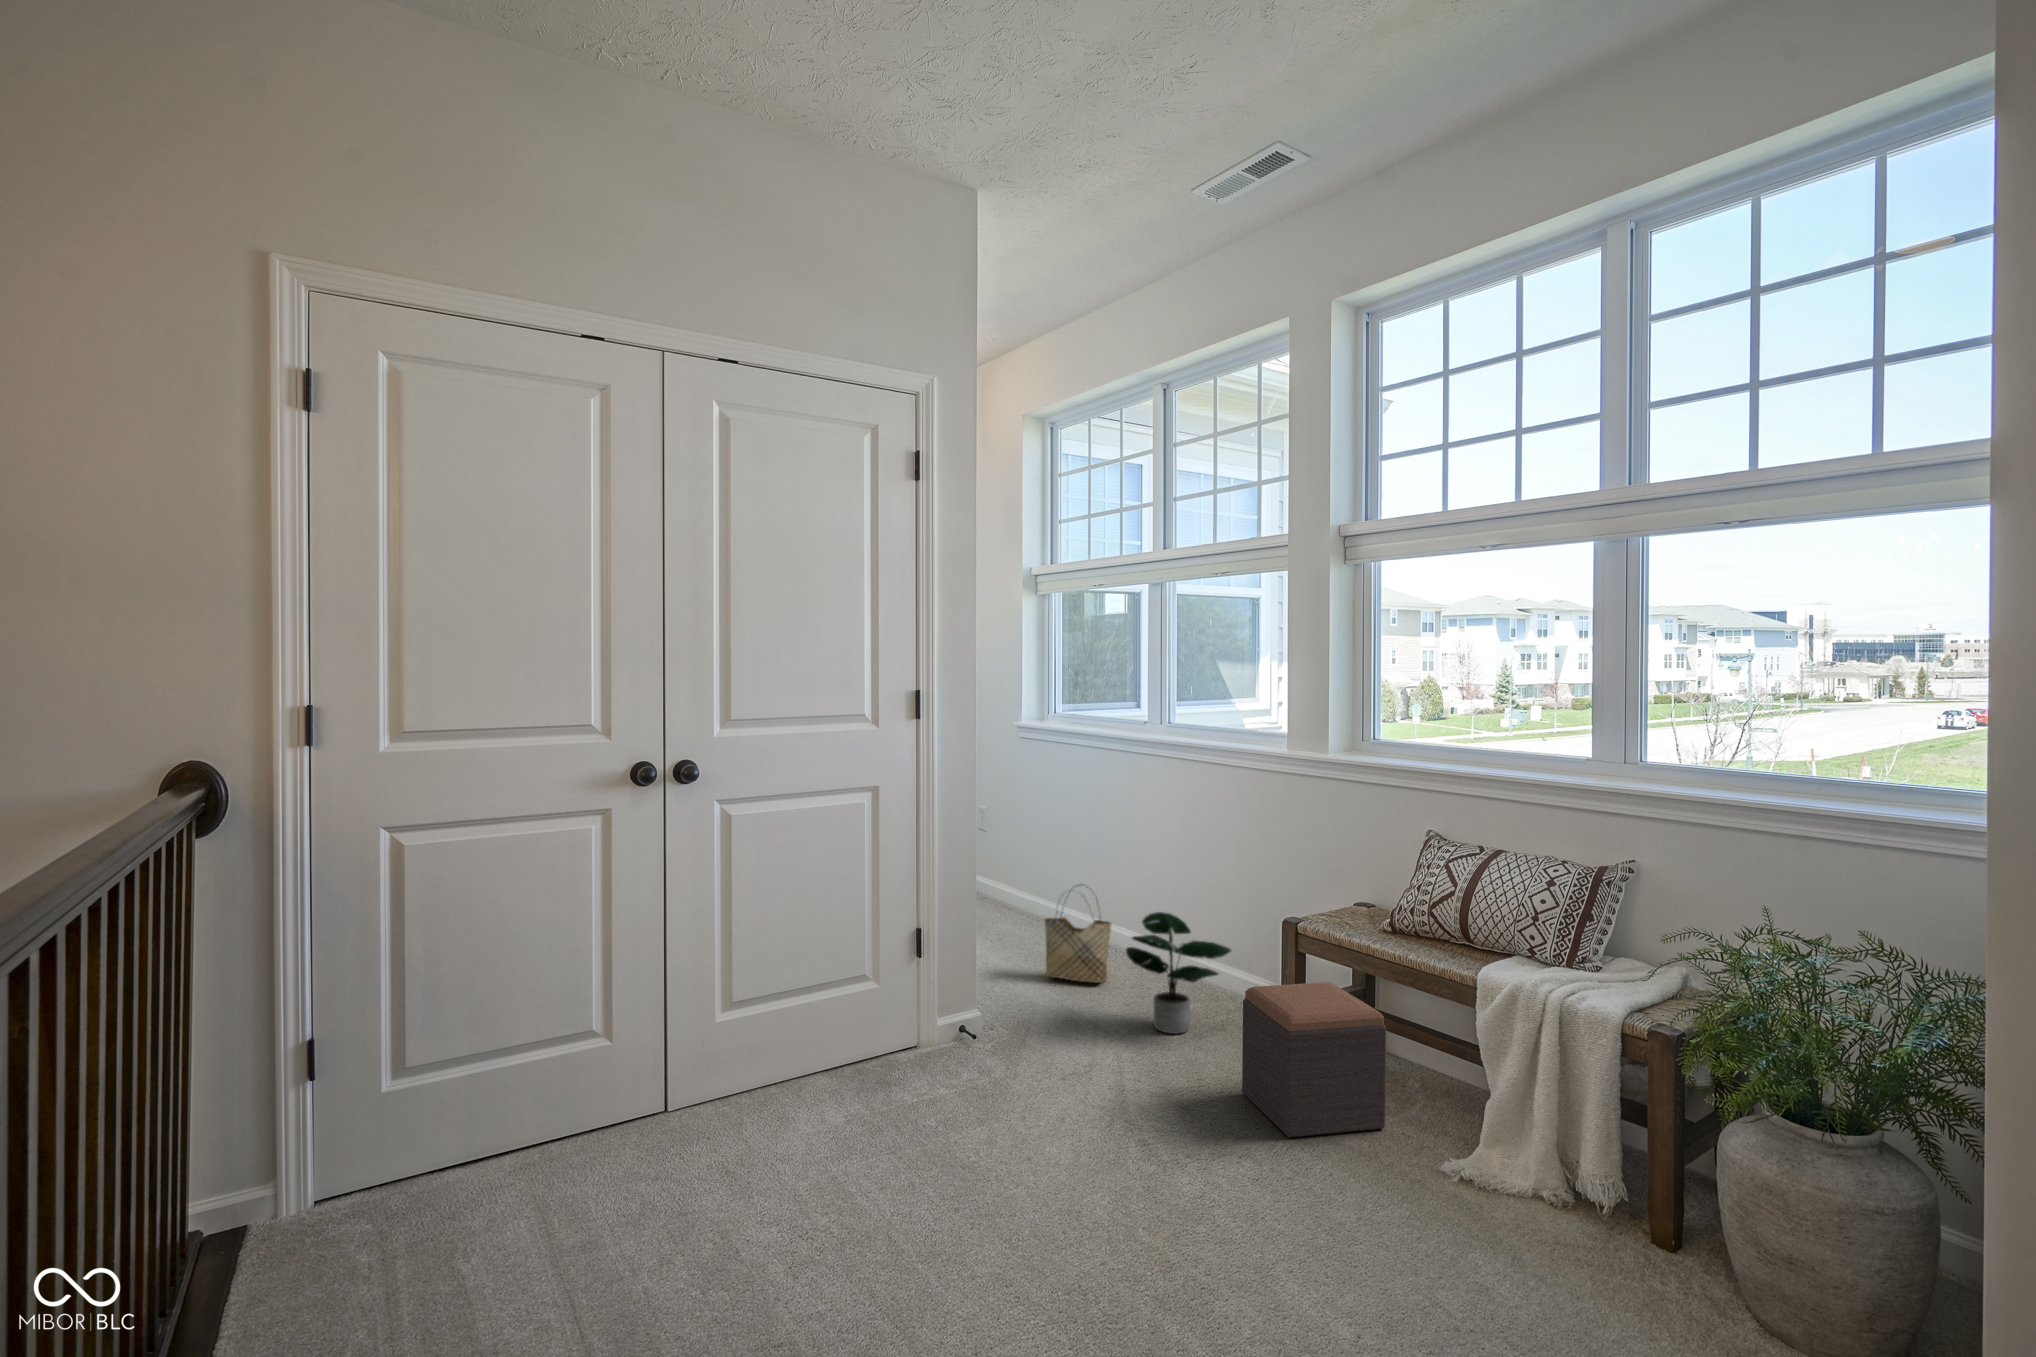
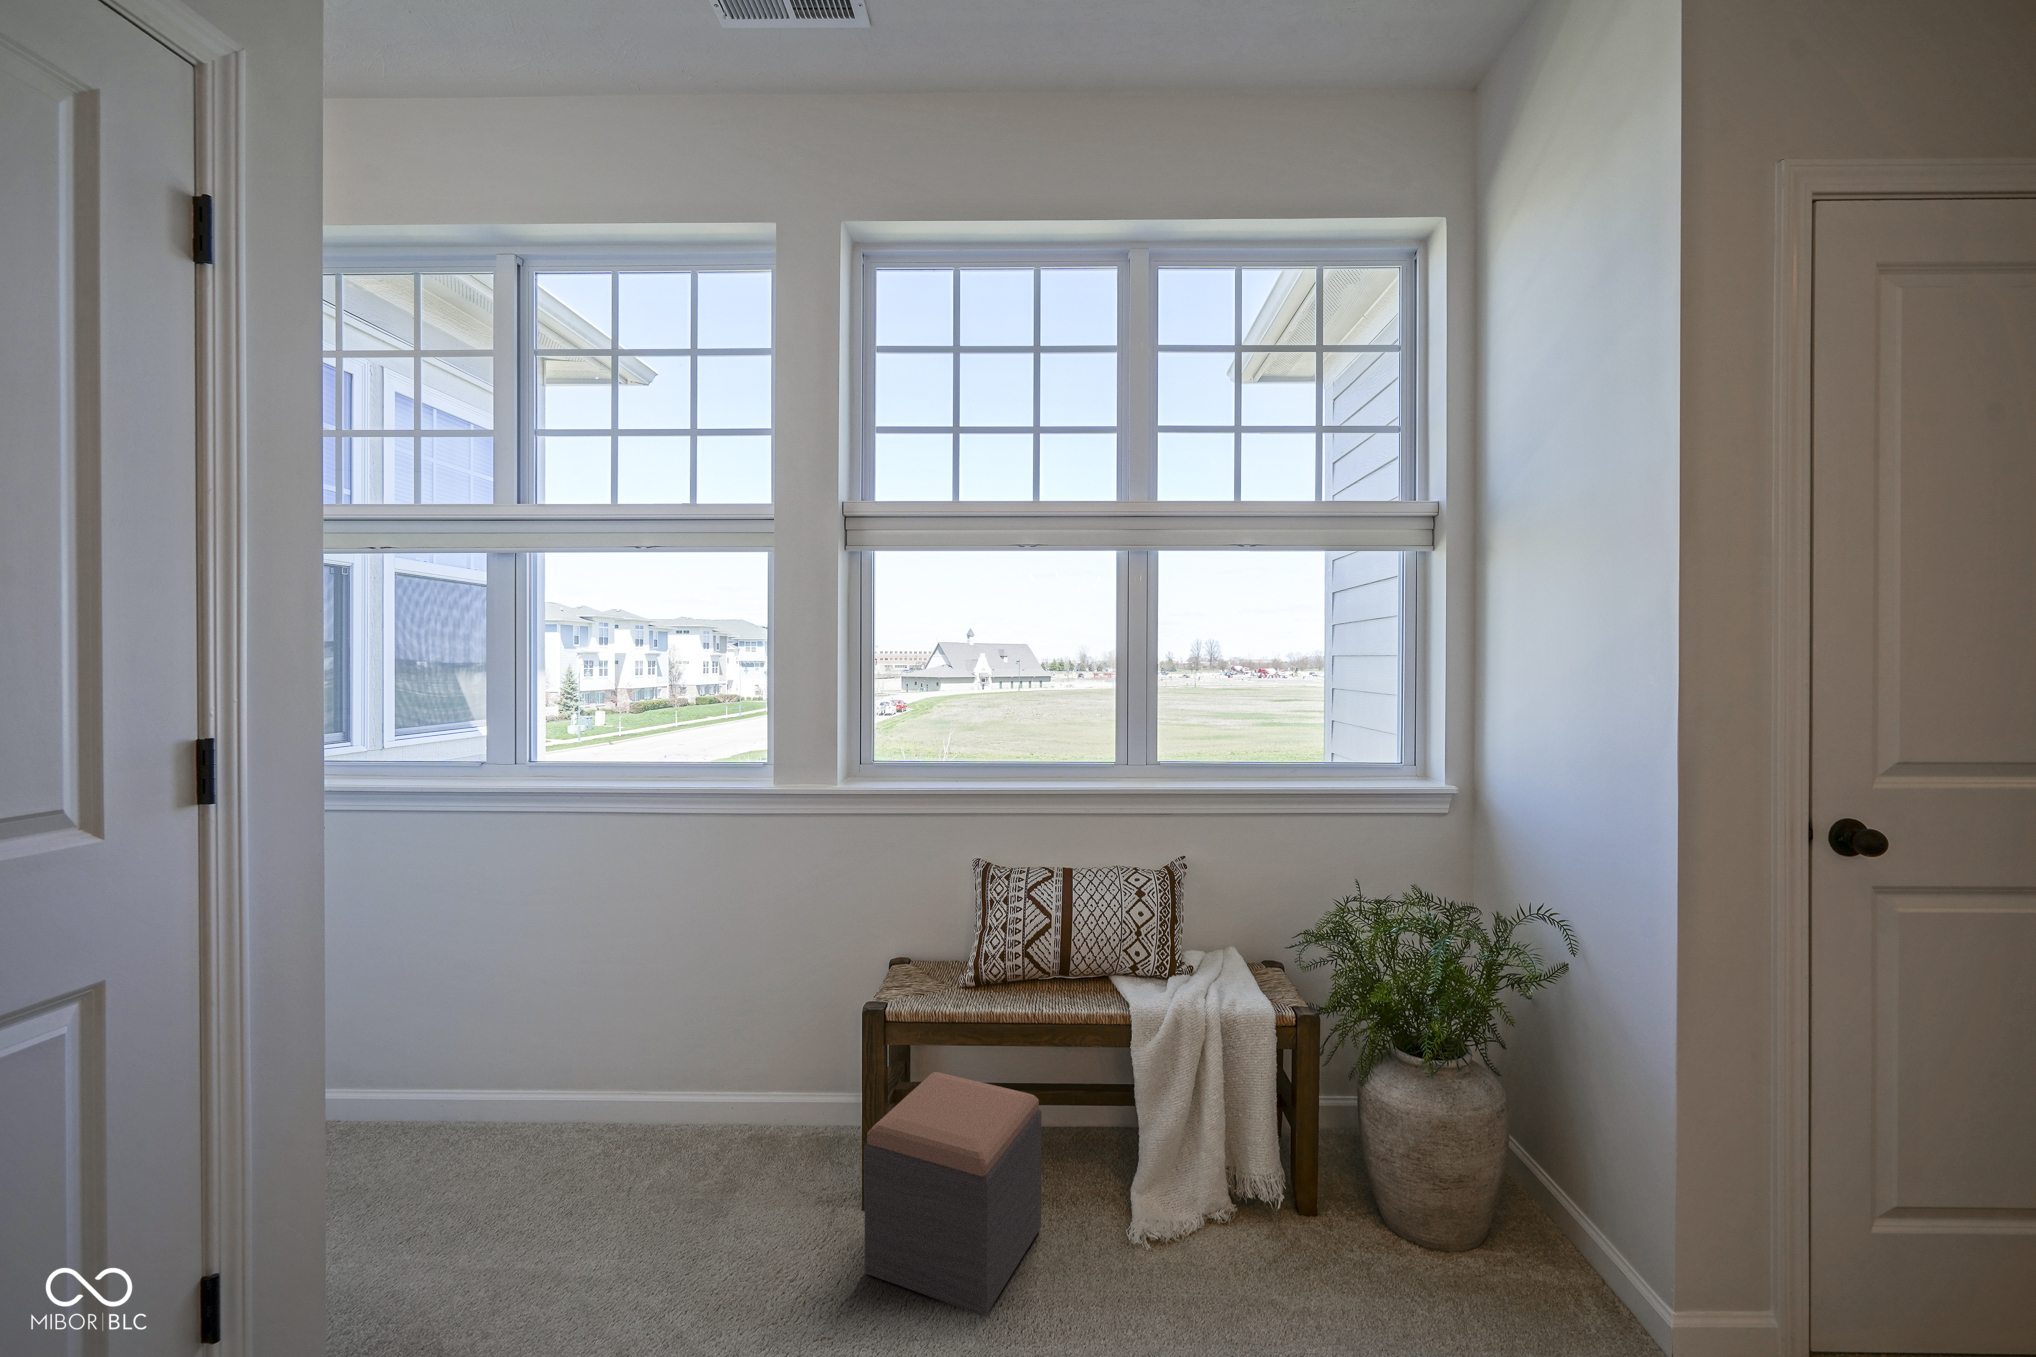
woven basket: present [1045,887,1111,983] -> none [366,1032,502,1215]
potted plant: present [1126,912,1231,1034] -> none [591,1040,754,1226]

